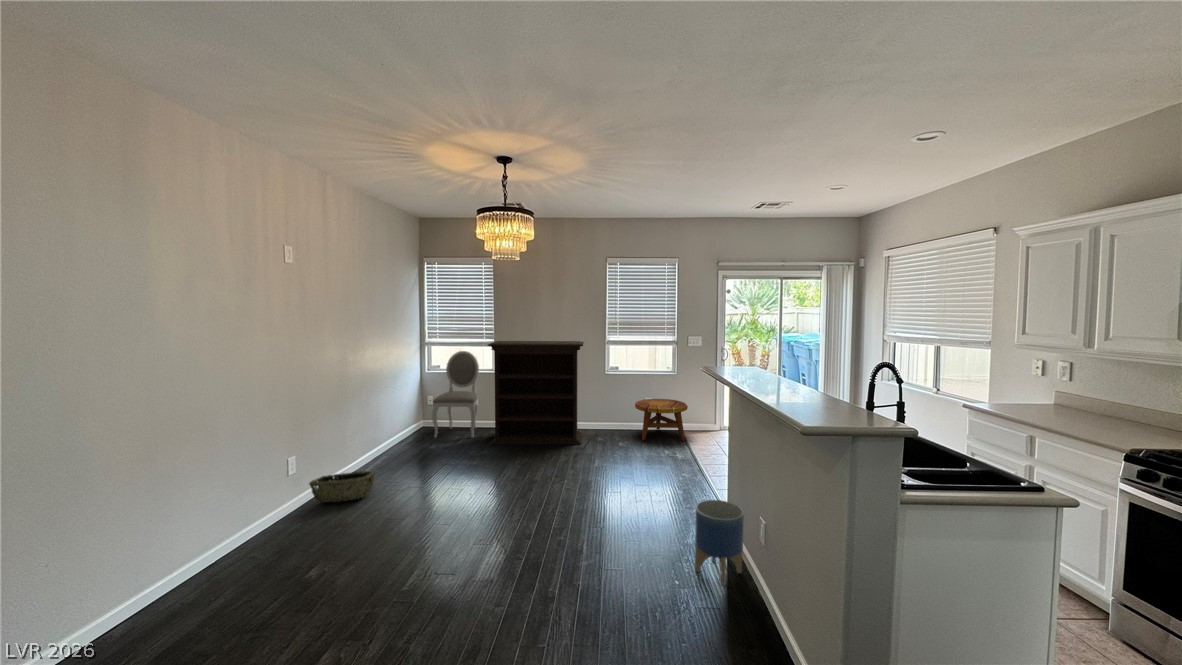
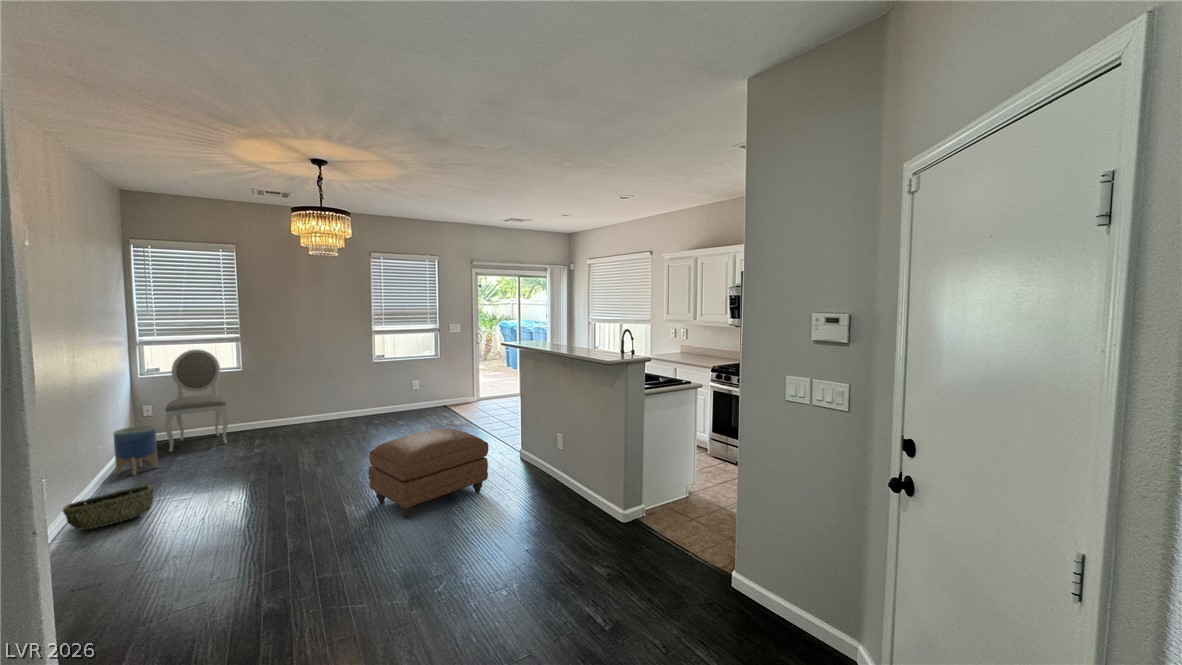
bookshelf: present [488,341,583,445] -> none [249,332,362,445]
side table: present [635,399,688,441] -> none [407,380,456,418]
ottoman: none [516,472,649,585] -> present [368,428,488,519]
planter: present [695,500,744,585] -> present [114,425,158,475]

